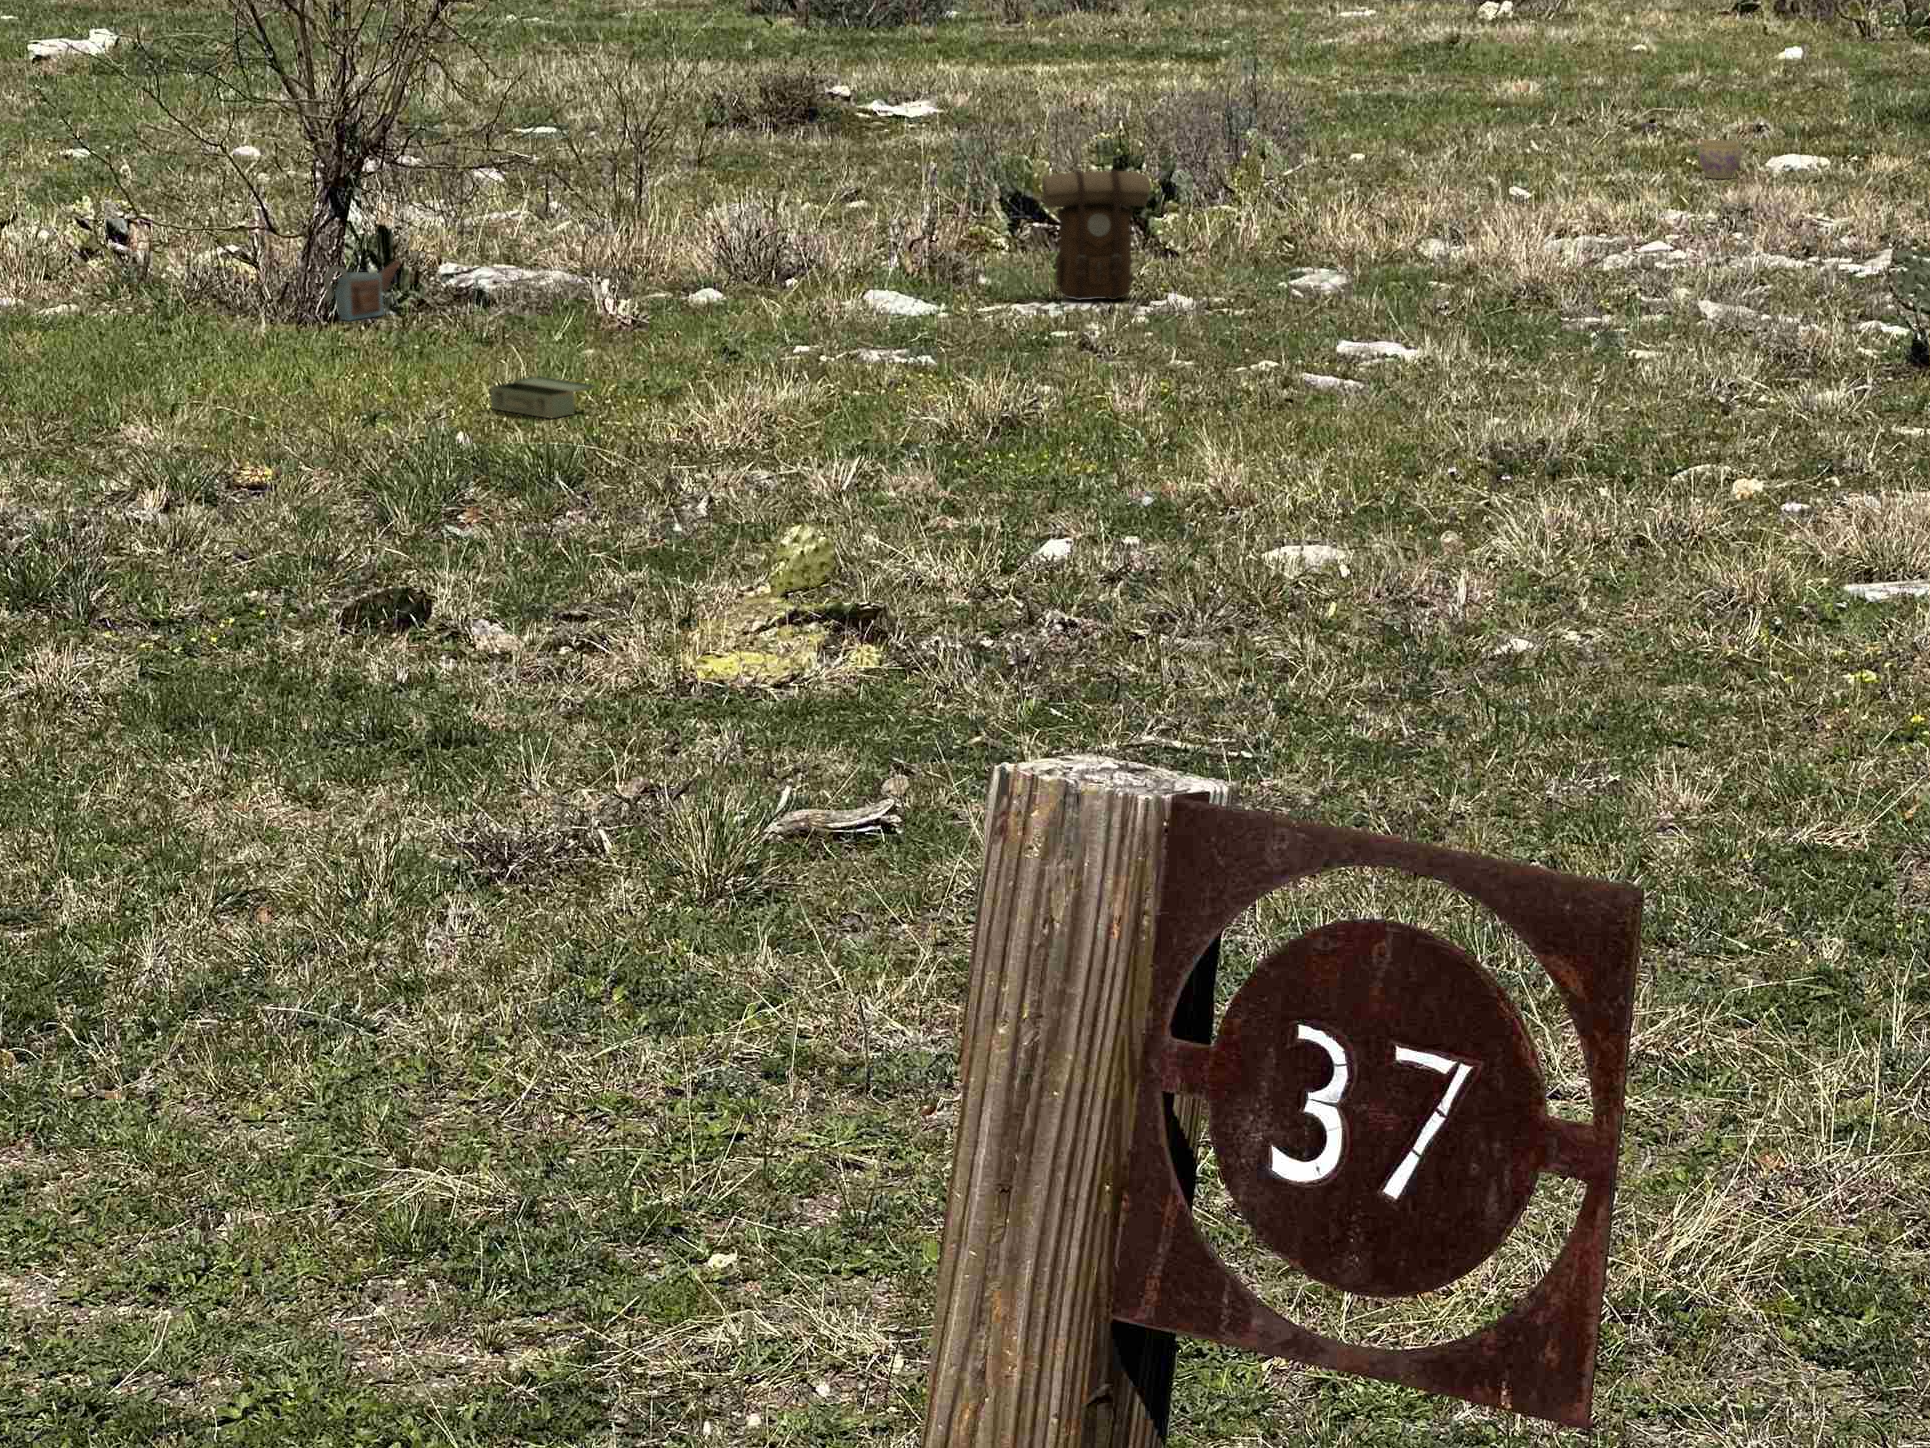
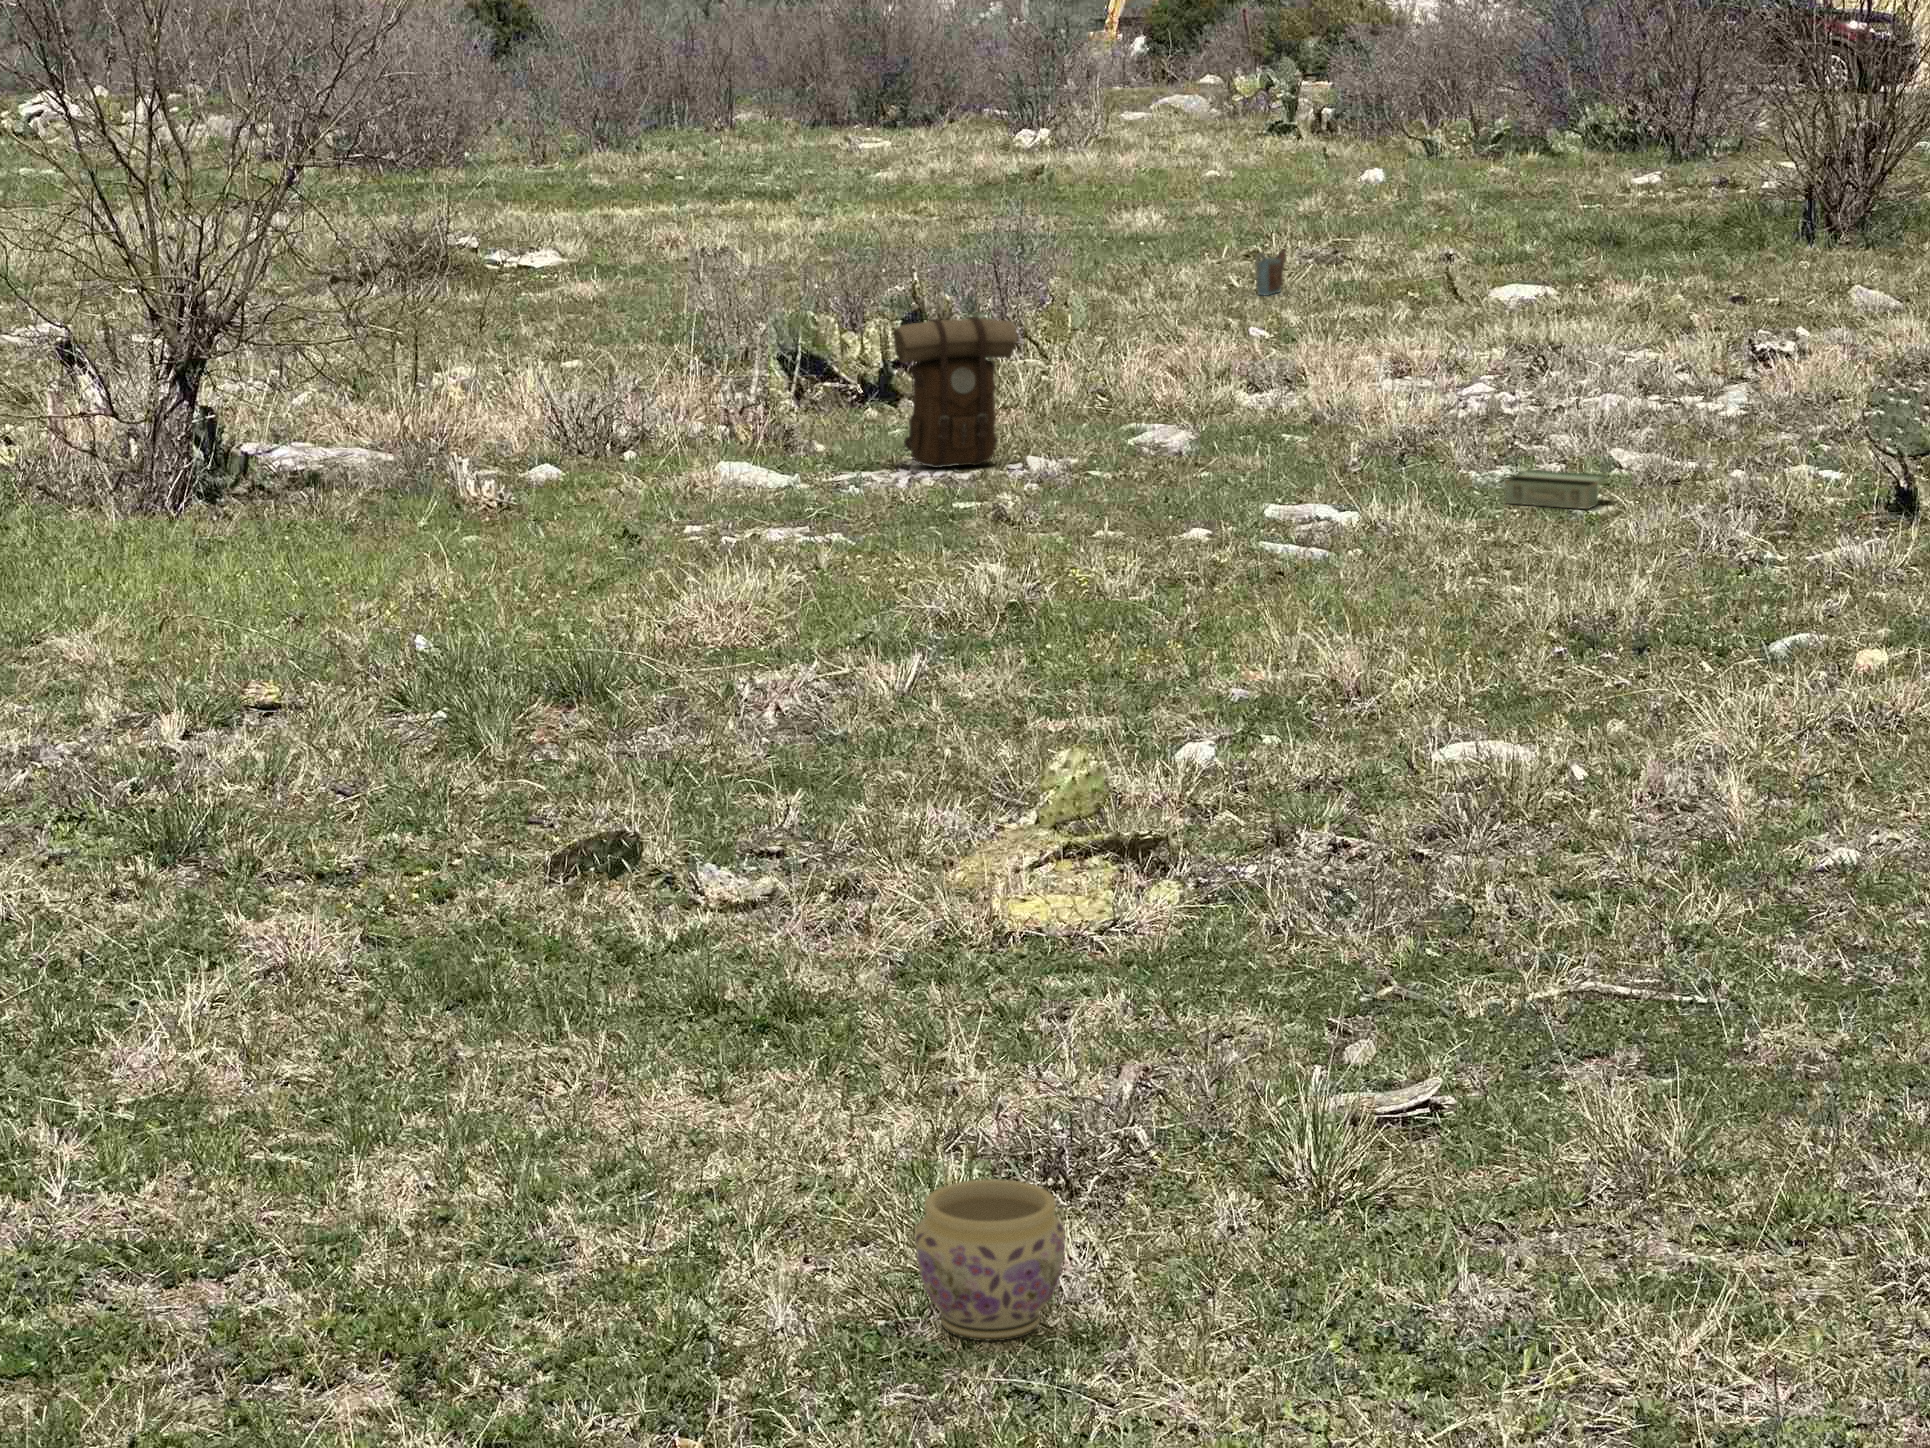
planter: present [1699,140,1742,179] -> present [915,1179,1065,1341]
watering can: present [324,260,400,321] -> present [1255,250,1286,295]
toolbox: present [491,376,595,418] -> present [1505,470,1607,509]

